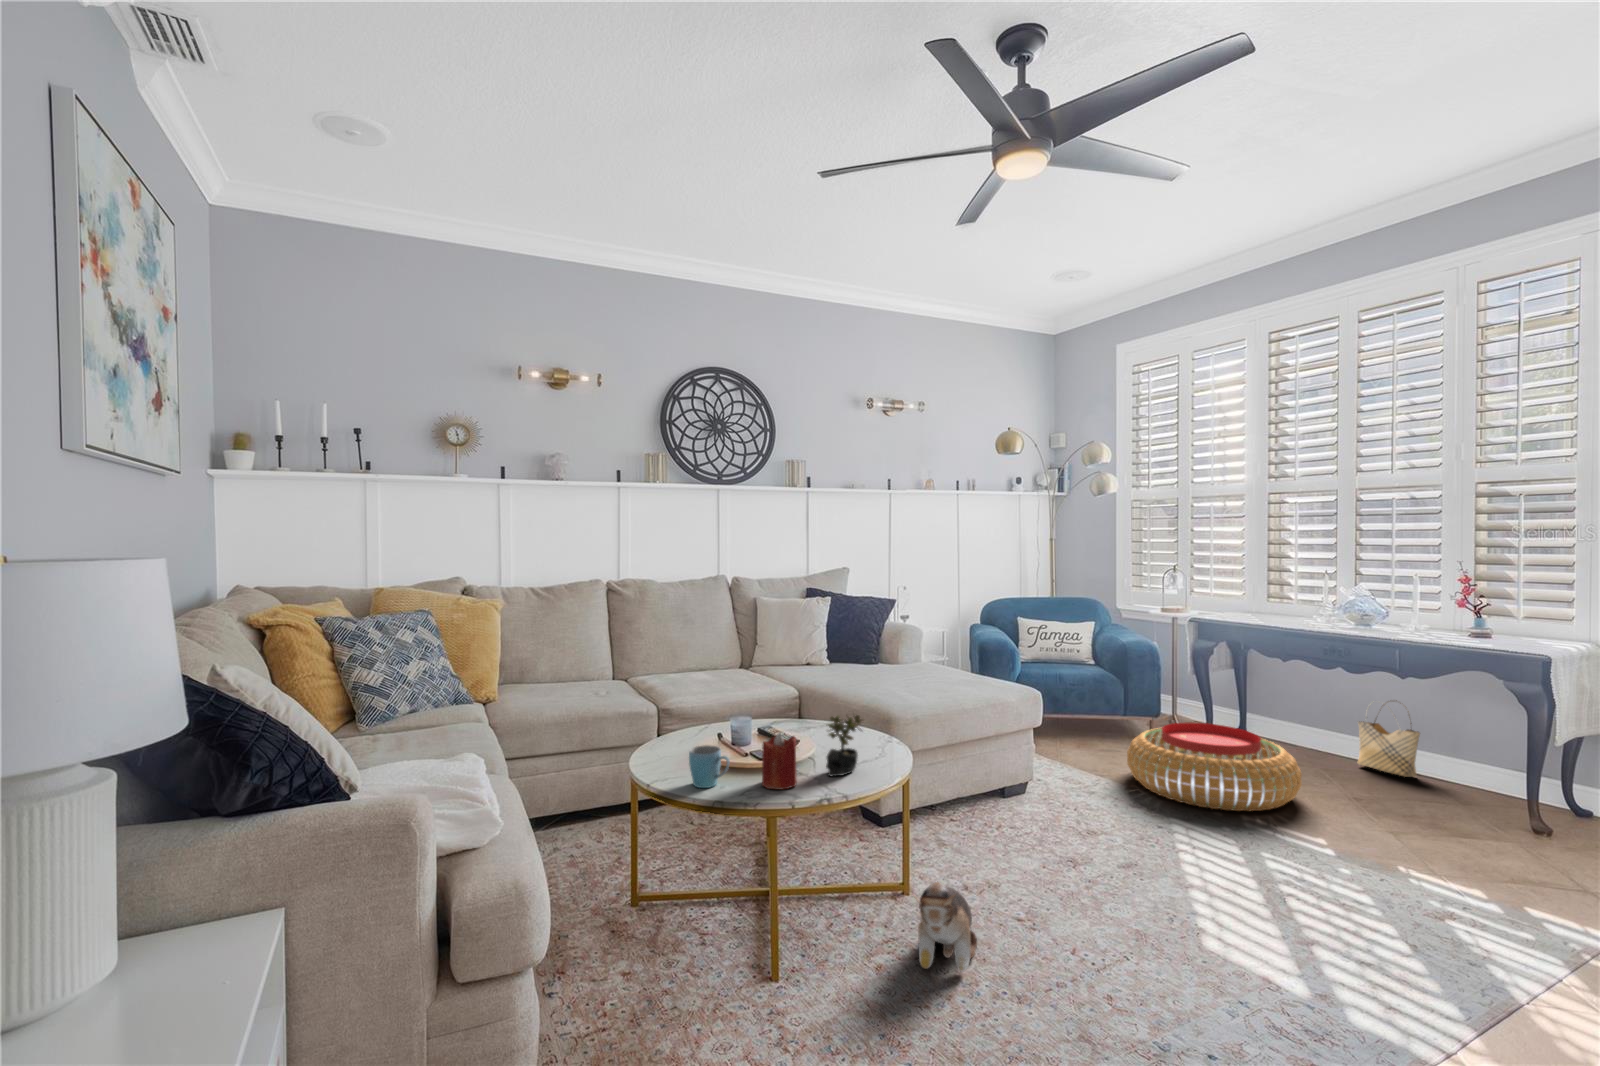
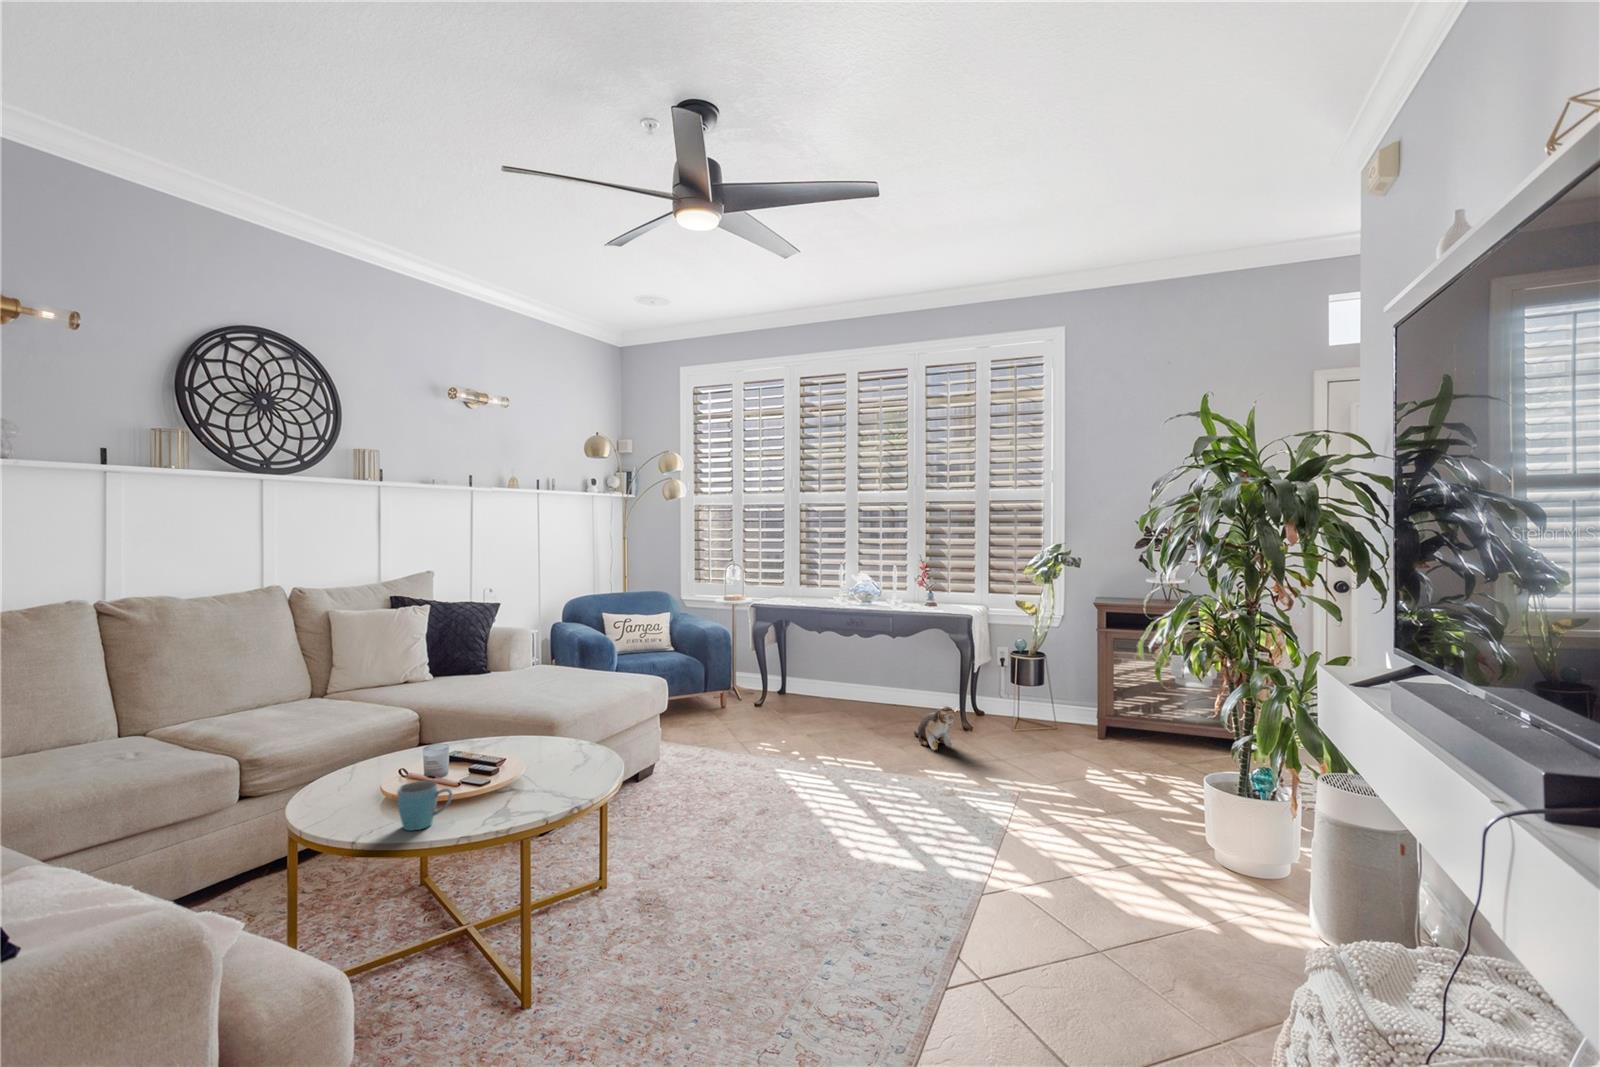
woven basket: present [1358,704,1420,777] -> none [863,655,900,709]
succulent plant: present [826,715,862,776] -> none [538,718,578,788]
pouf: present [1127,723,1302,811] -> none [723,689,847,757]
candle: present [762,733,797,789] -> none [482,751,524,813]
plush toy: present [915,882,977,971] -> present [914,705,958,750]

